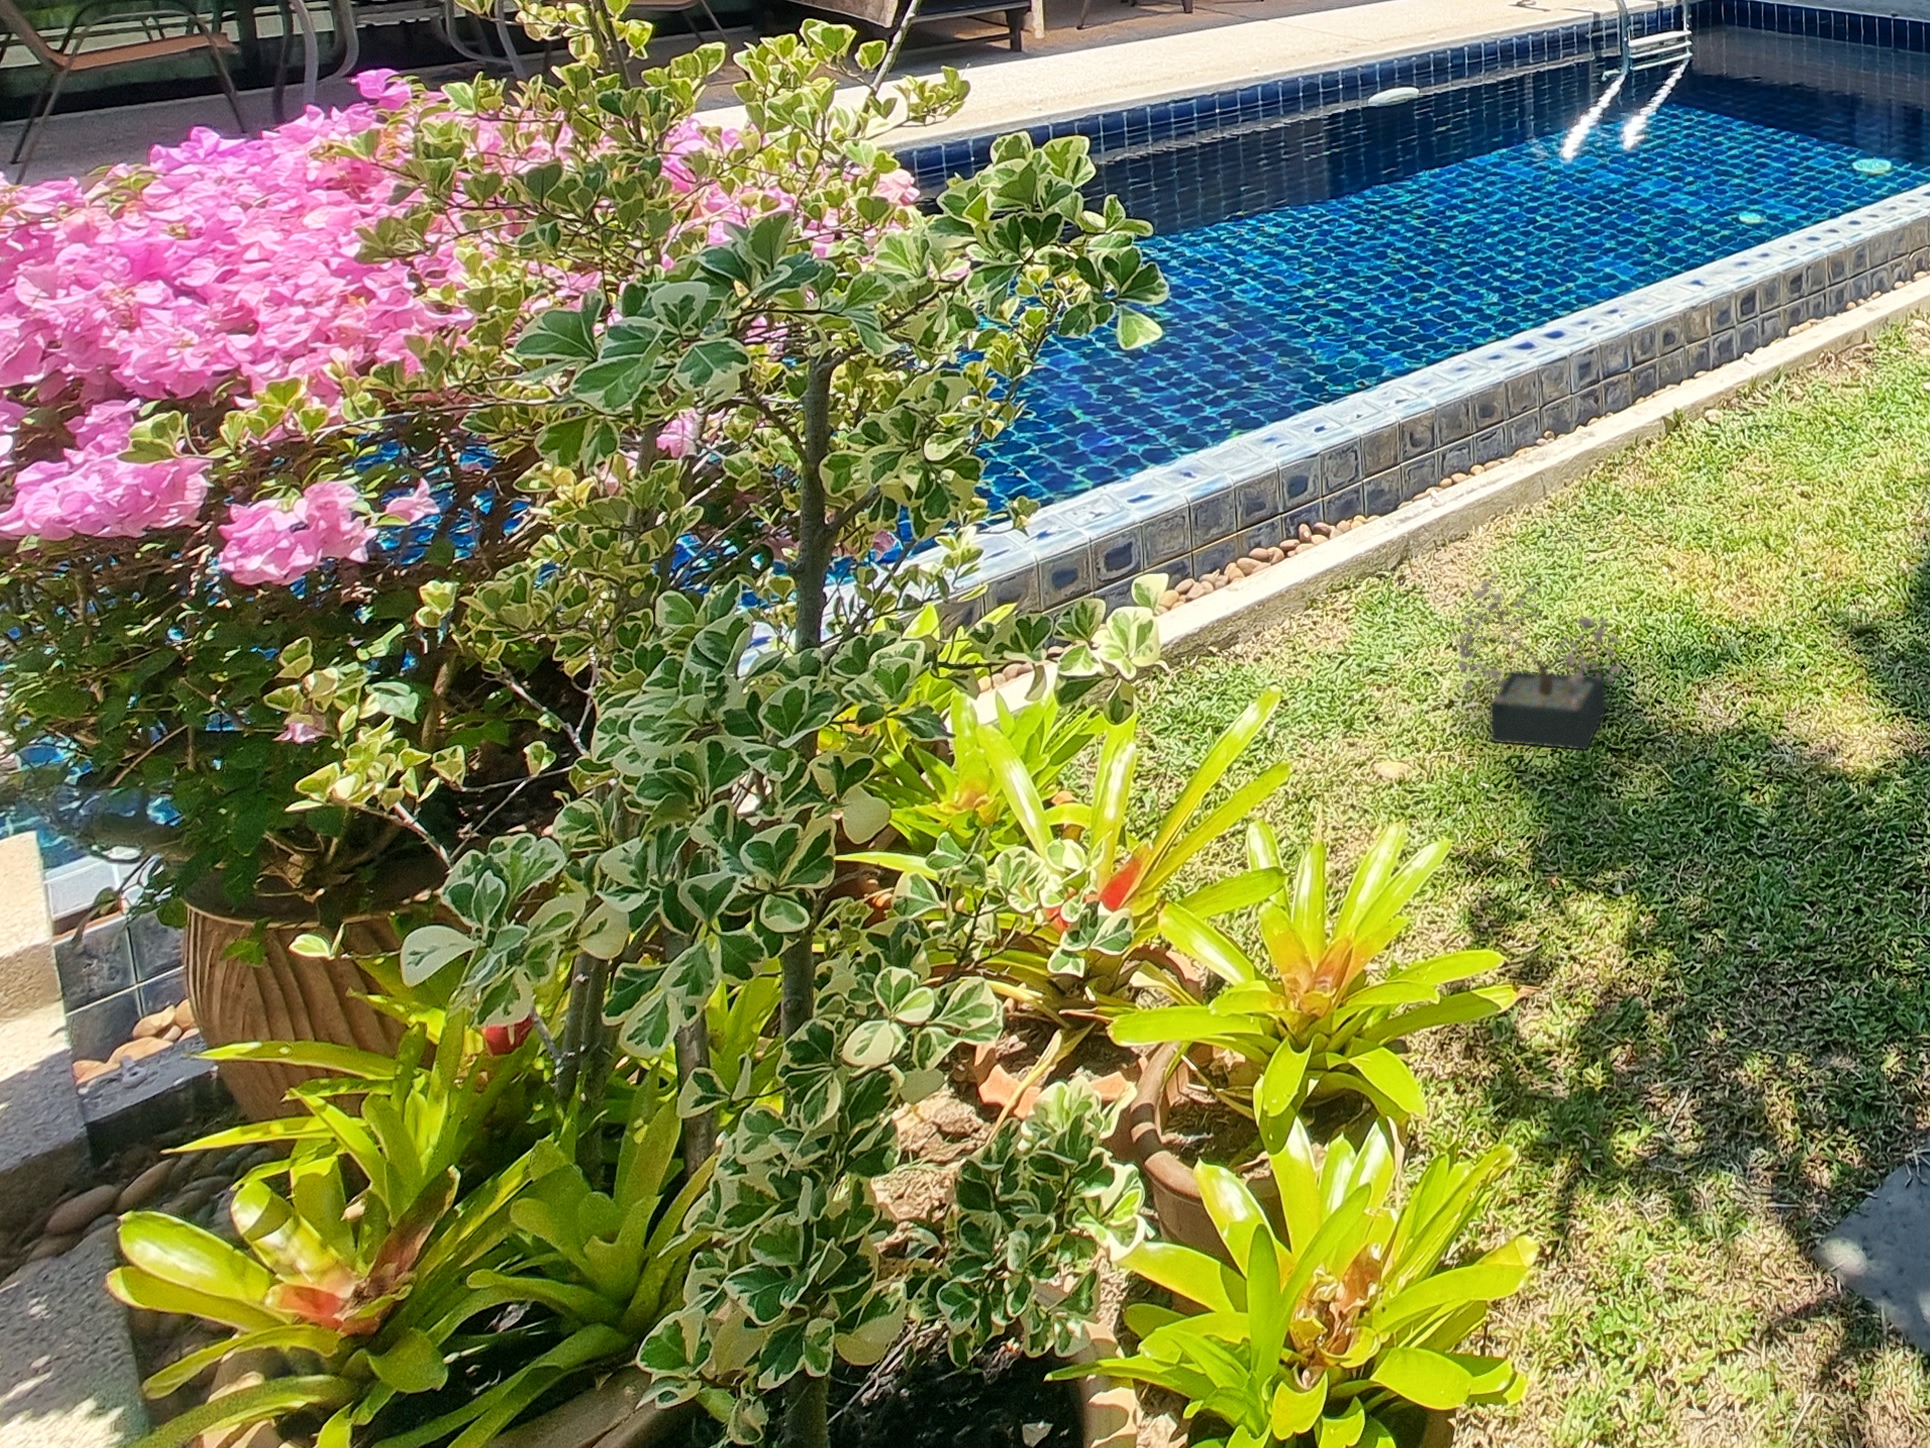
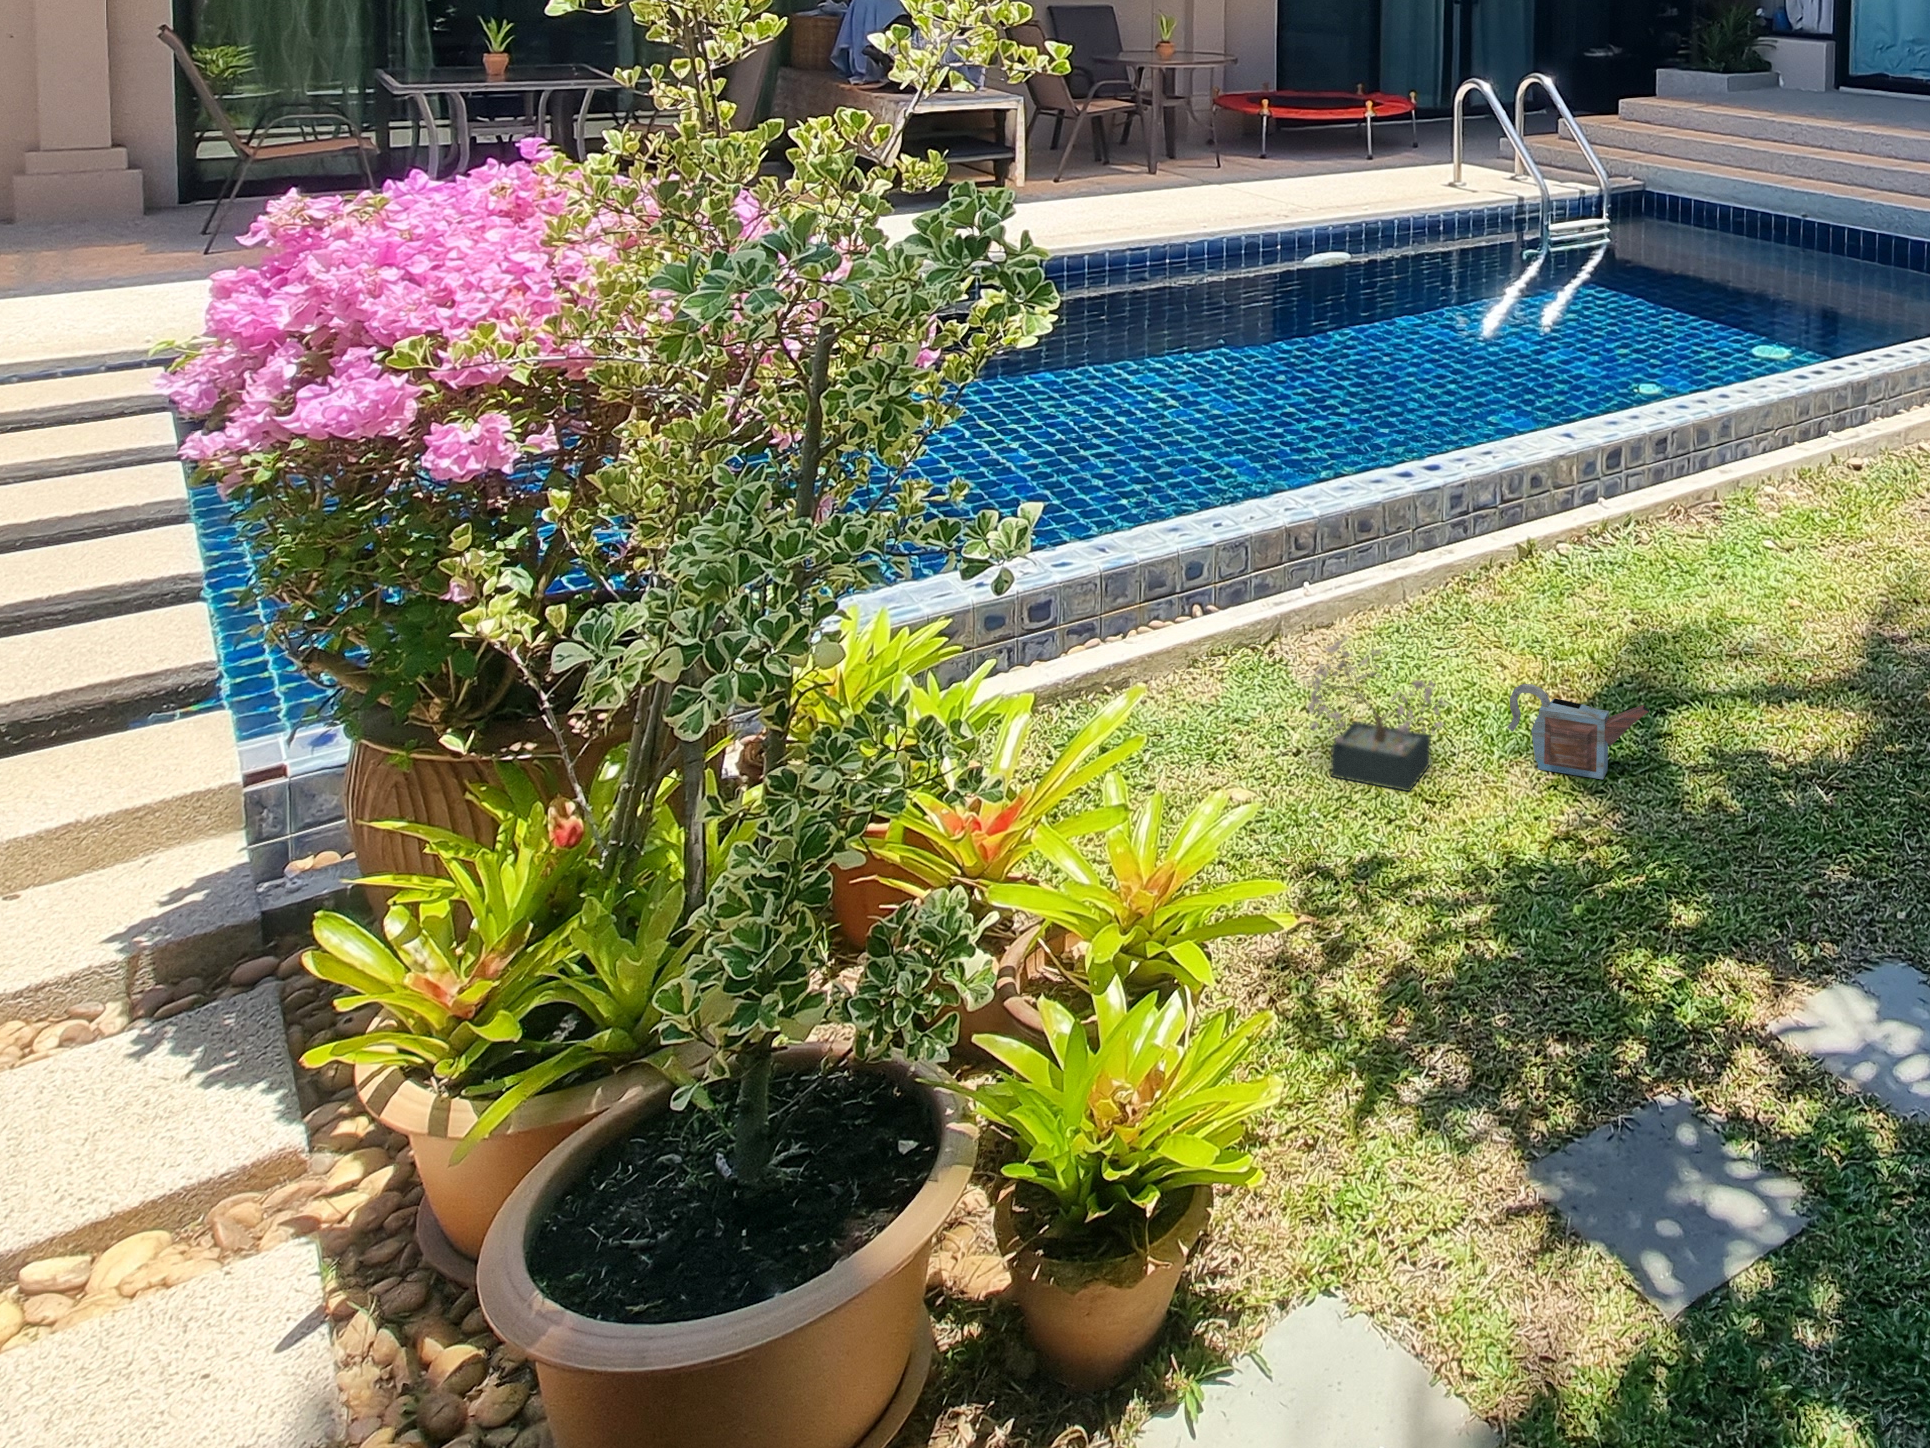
watering can: none [1691,607,1856,706] -> present [1507,684,1650,779]

